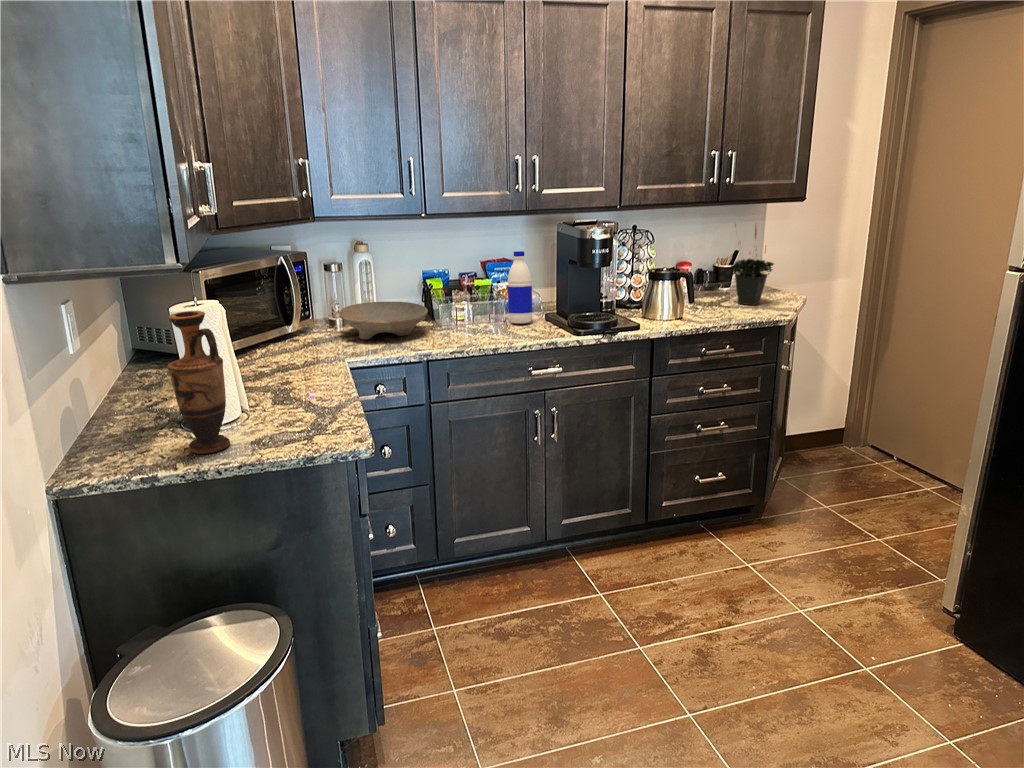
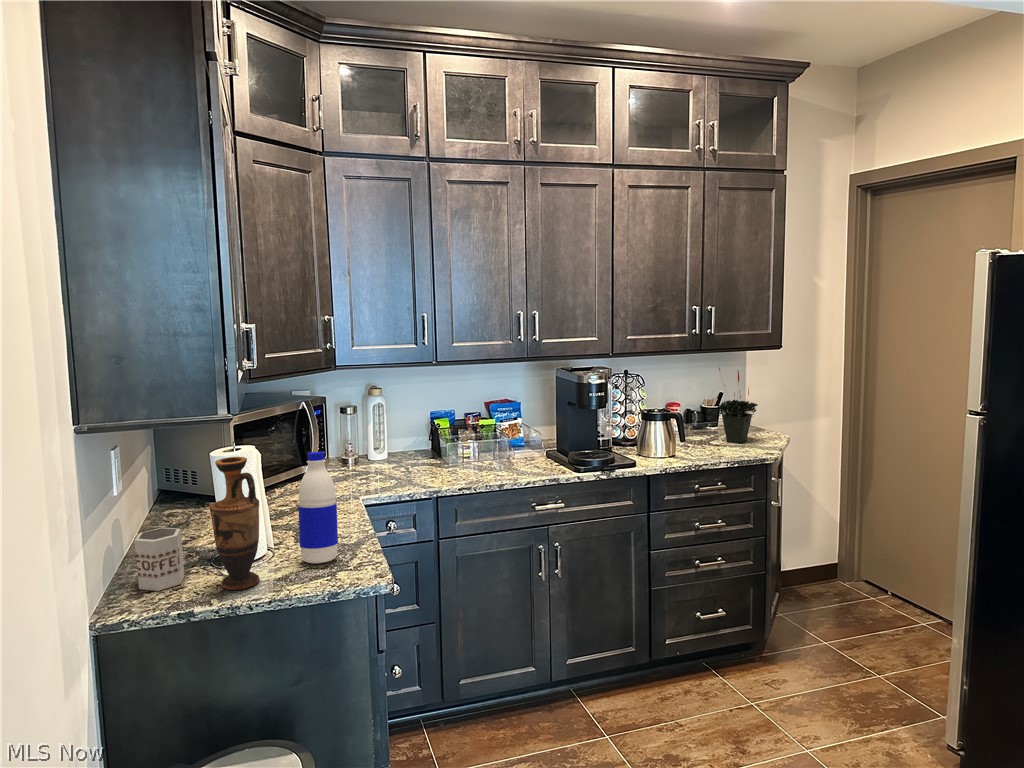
water bottle: present [508,251,532,323] -> present [298,452,338,563]
bowl: present [339,302,428,339] -> none [353,441,436,478]
mug: none [90,388,151,454] -> present [135,528,184,591]

